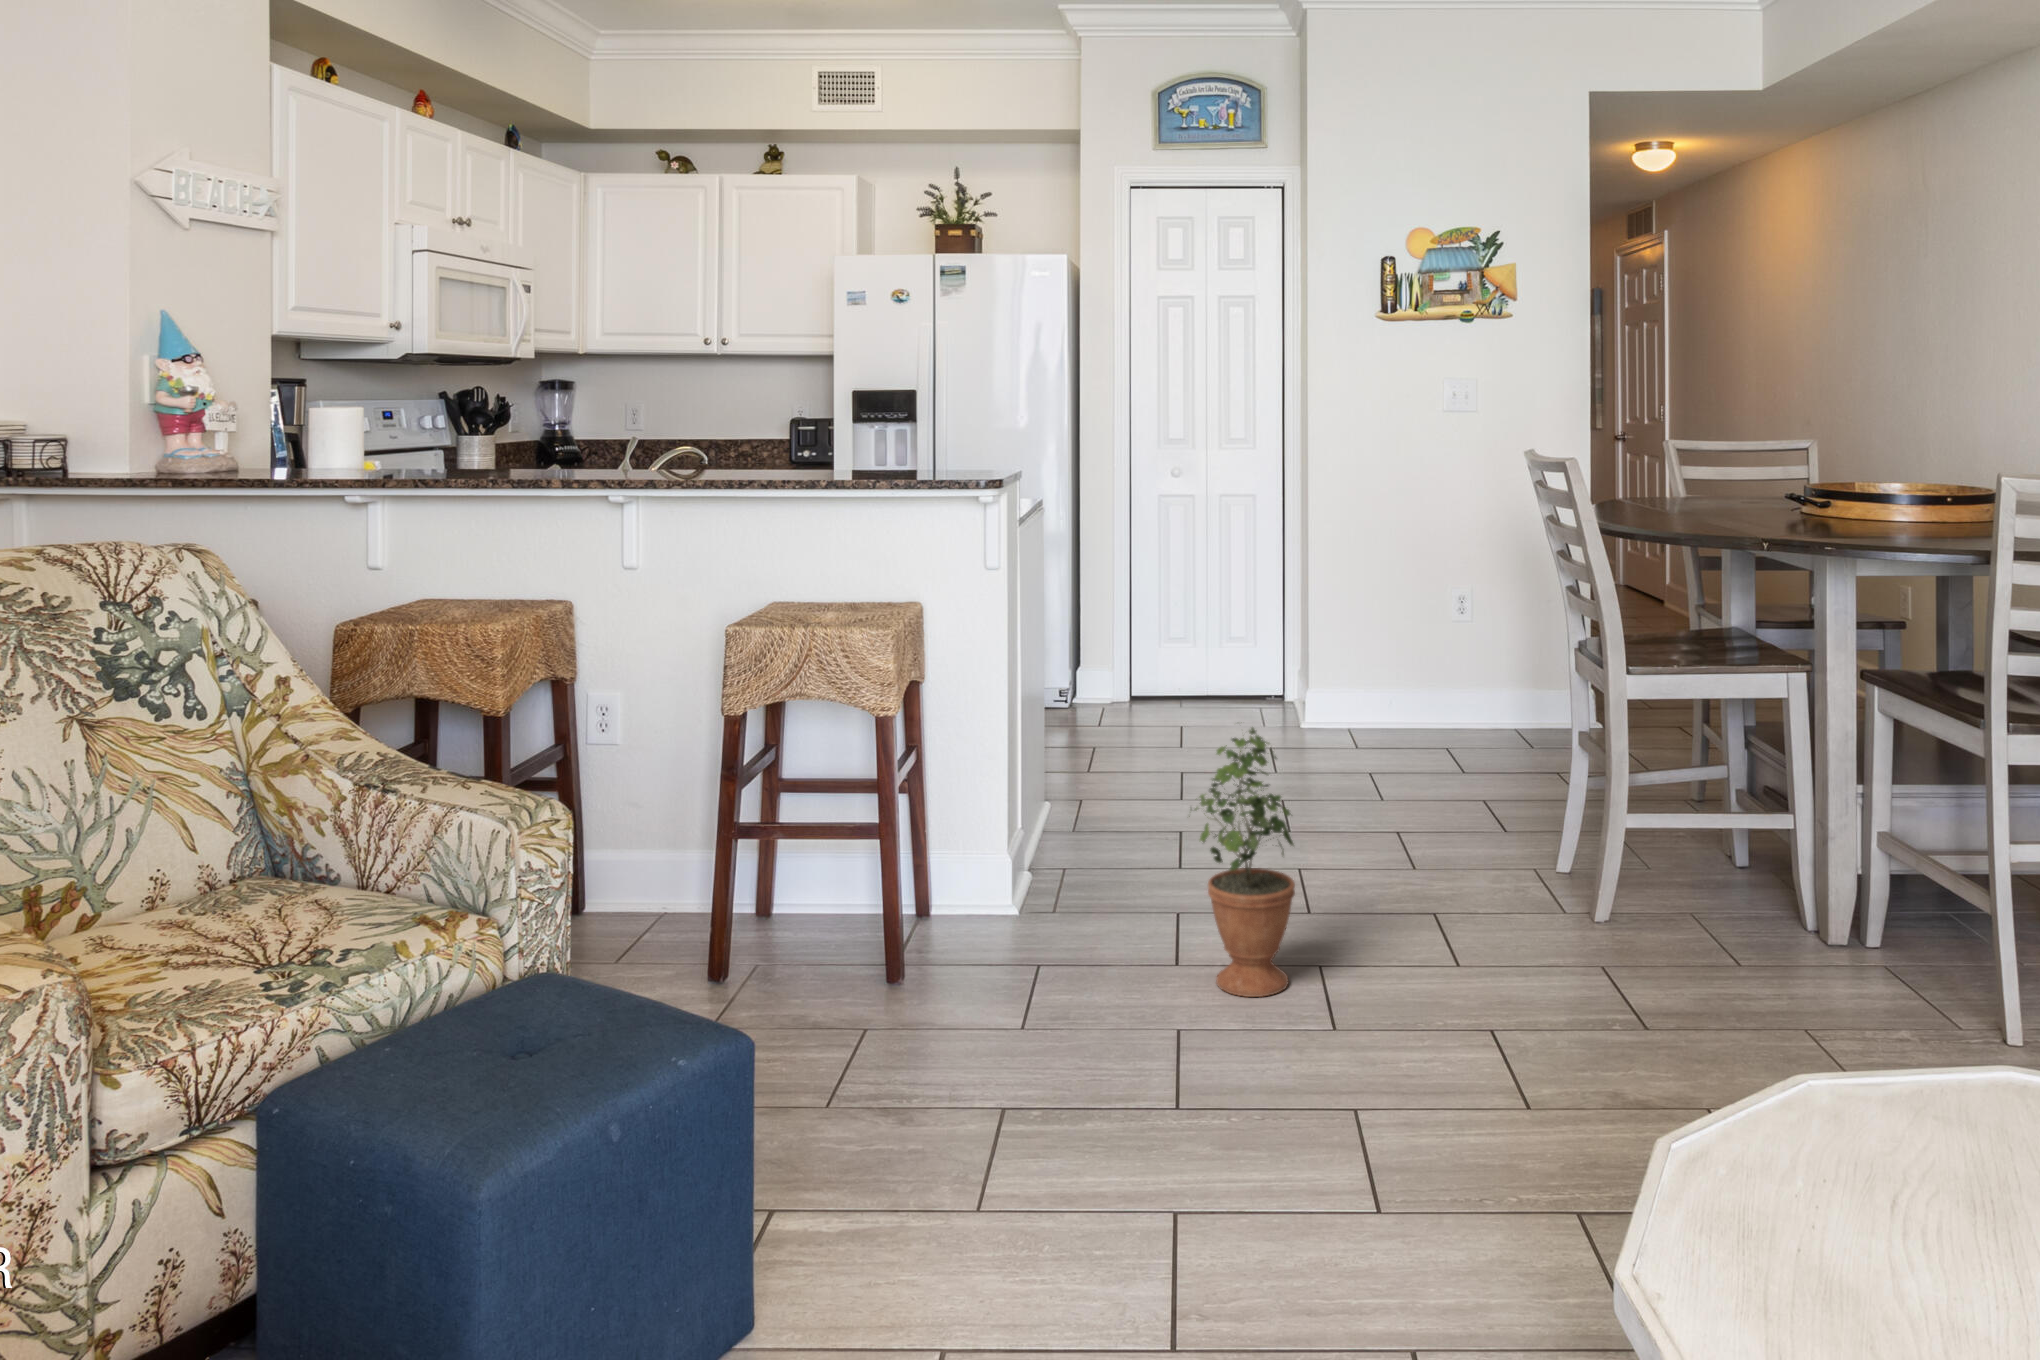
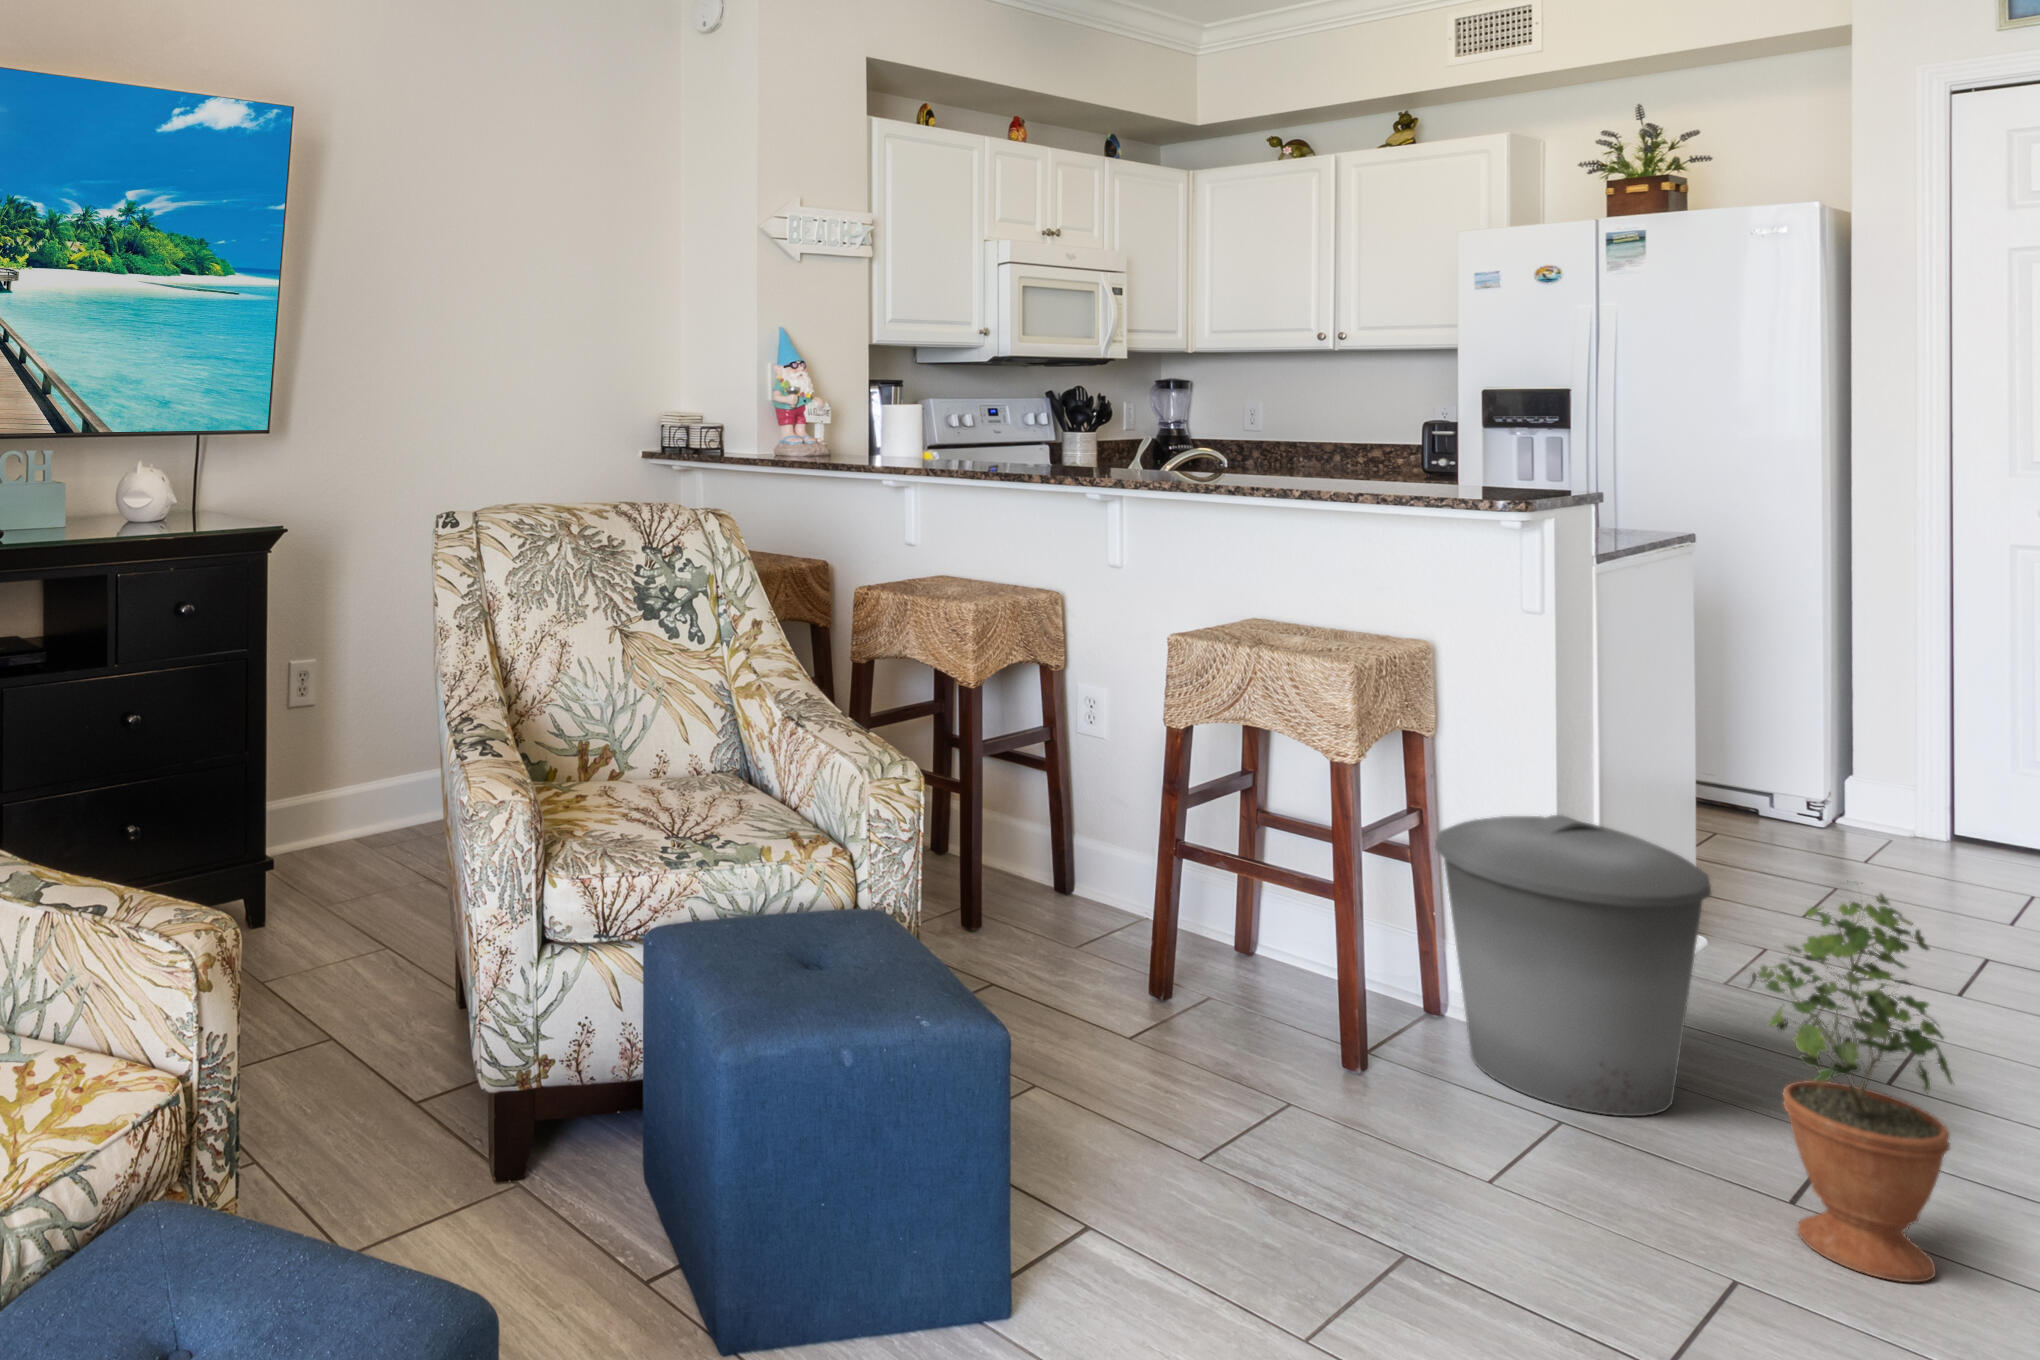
trash can: none [951,723,1135,958] -> present [1435,815,1711,1116]

